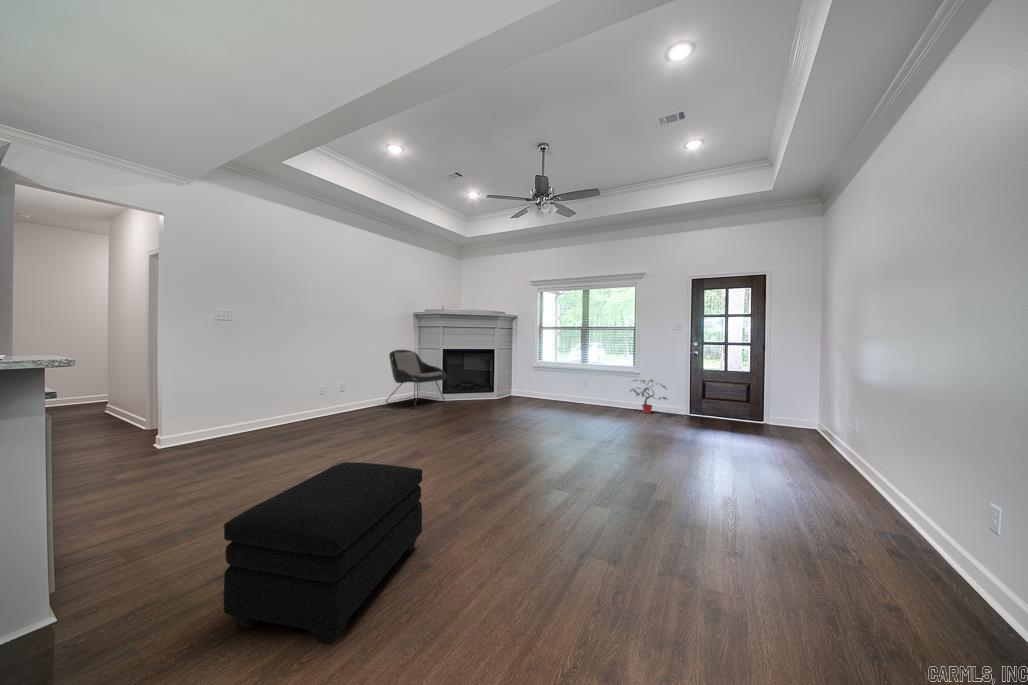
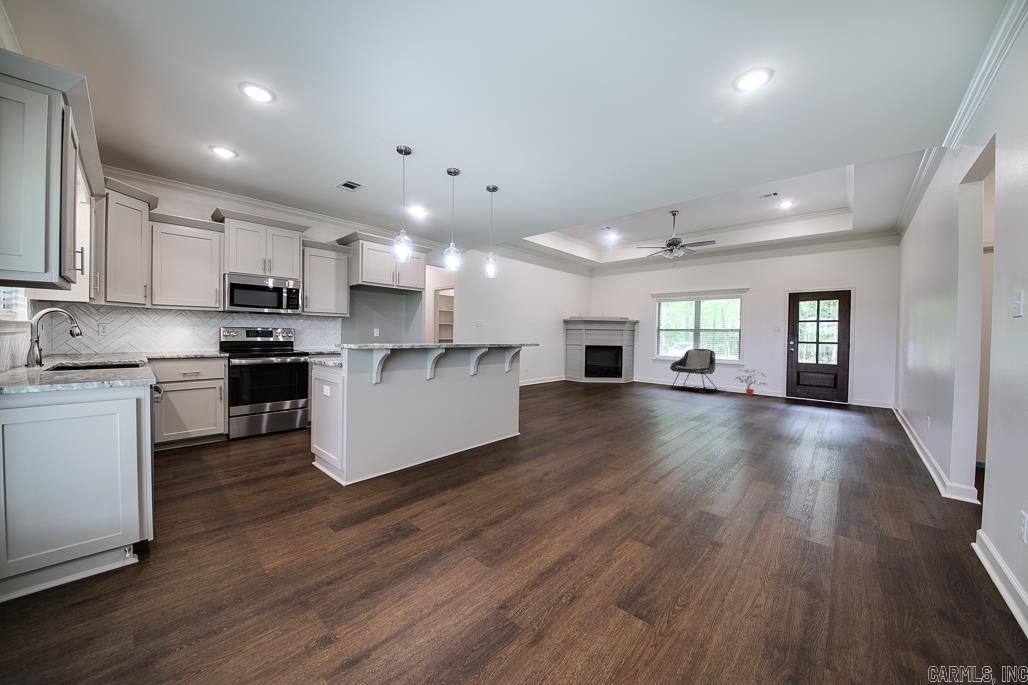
lounge chair: present [386,350,447,408] -> present [670,349,716,393]
ottoman: present [224,462,422,645] -> none [577,393,631,444]

